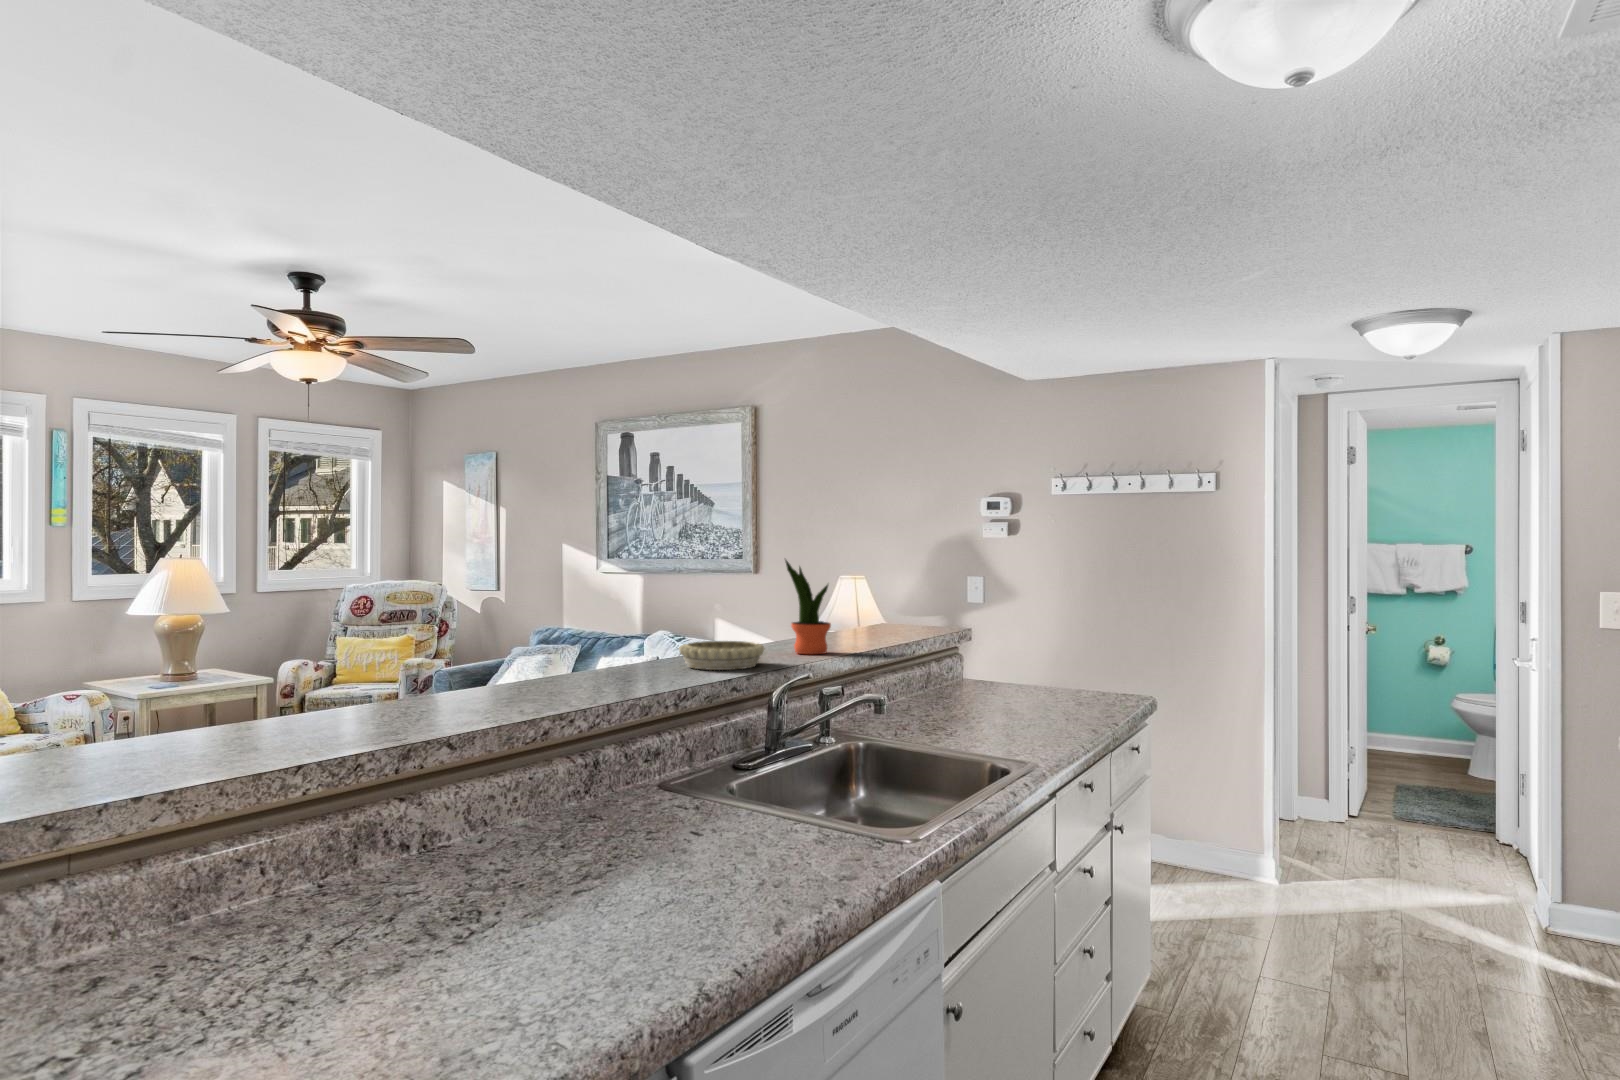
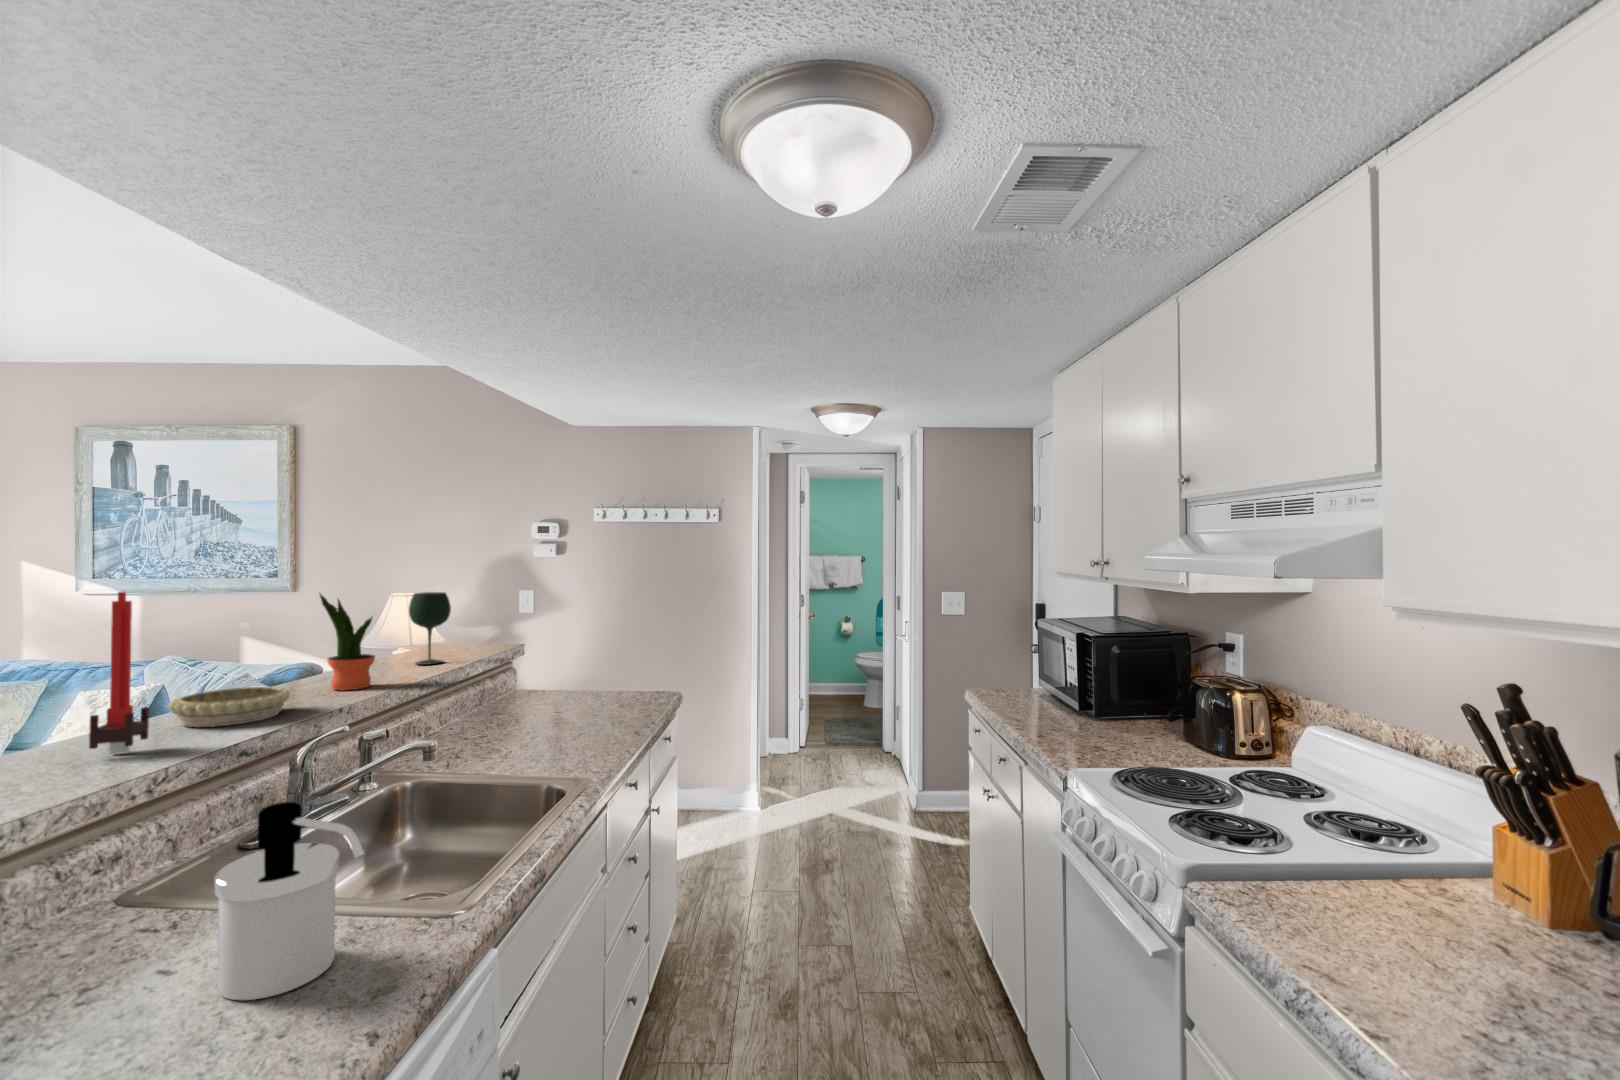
candle: none [635,546,670,680] -> present [89,592,149,754]
wine glass: none [859,566,898,641] -> present [409,592,451,665]
soap dispenser: none [728,709,832,860] -> present [214,802,364,1000]

